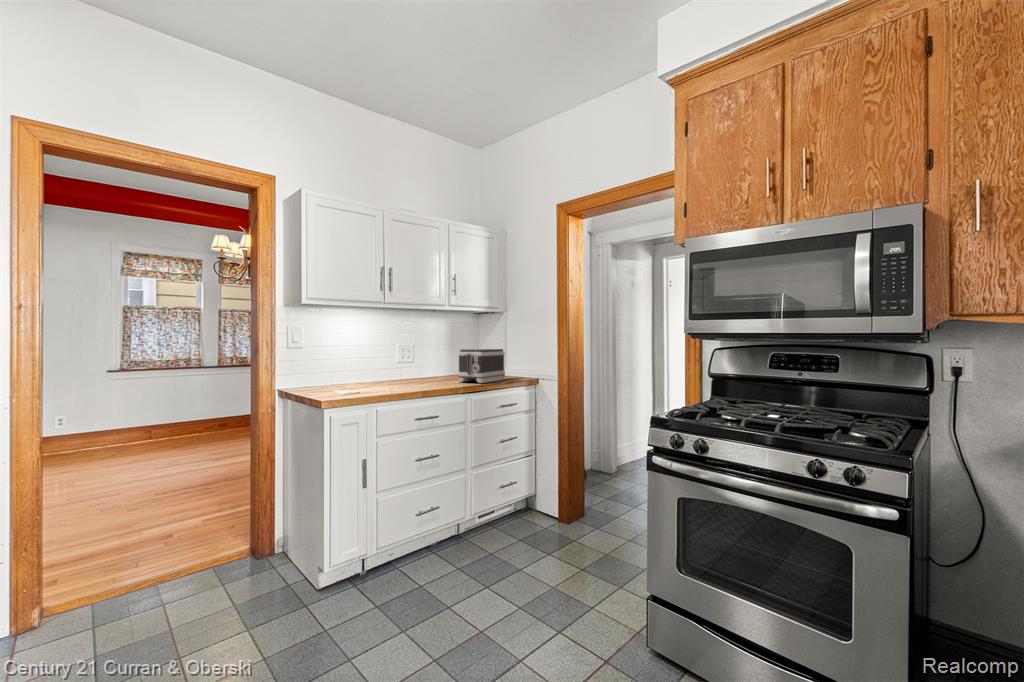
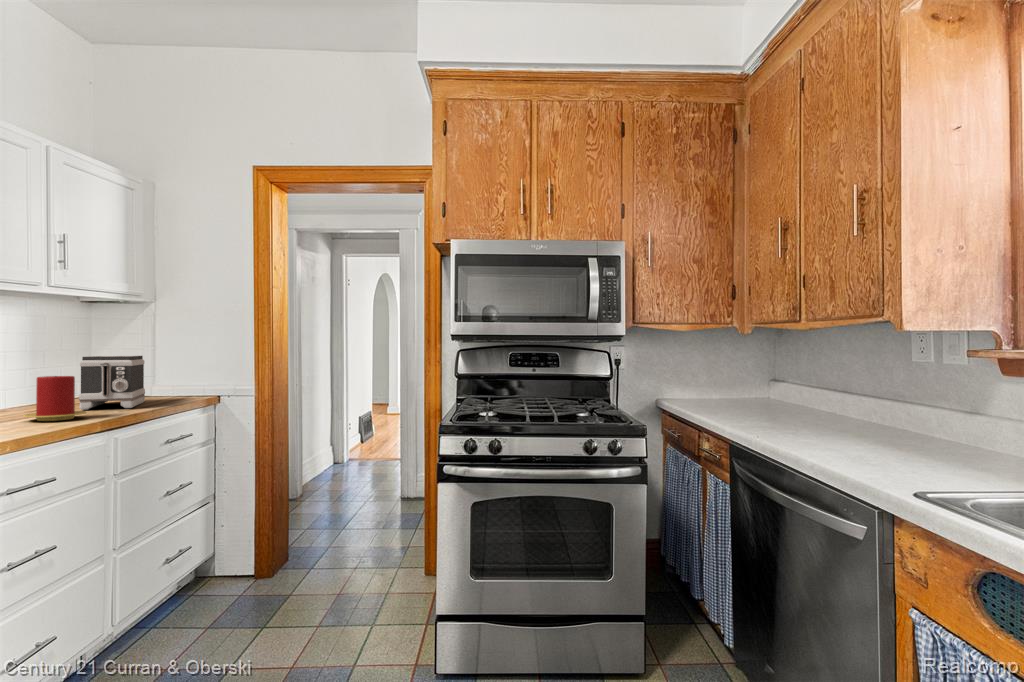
candle: none [415,361,446,388] -> present [24,376,86,421]

